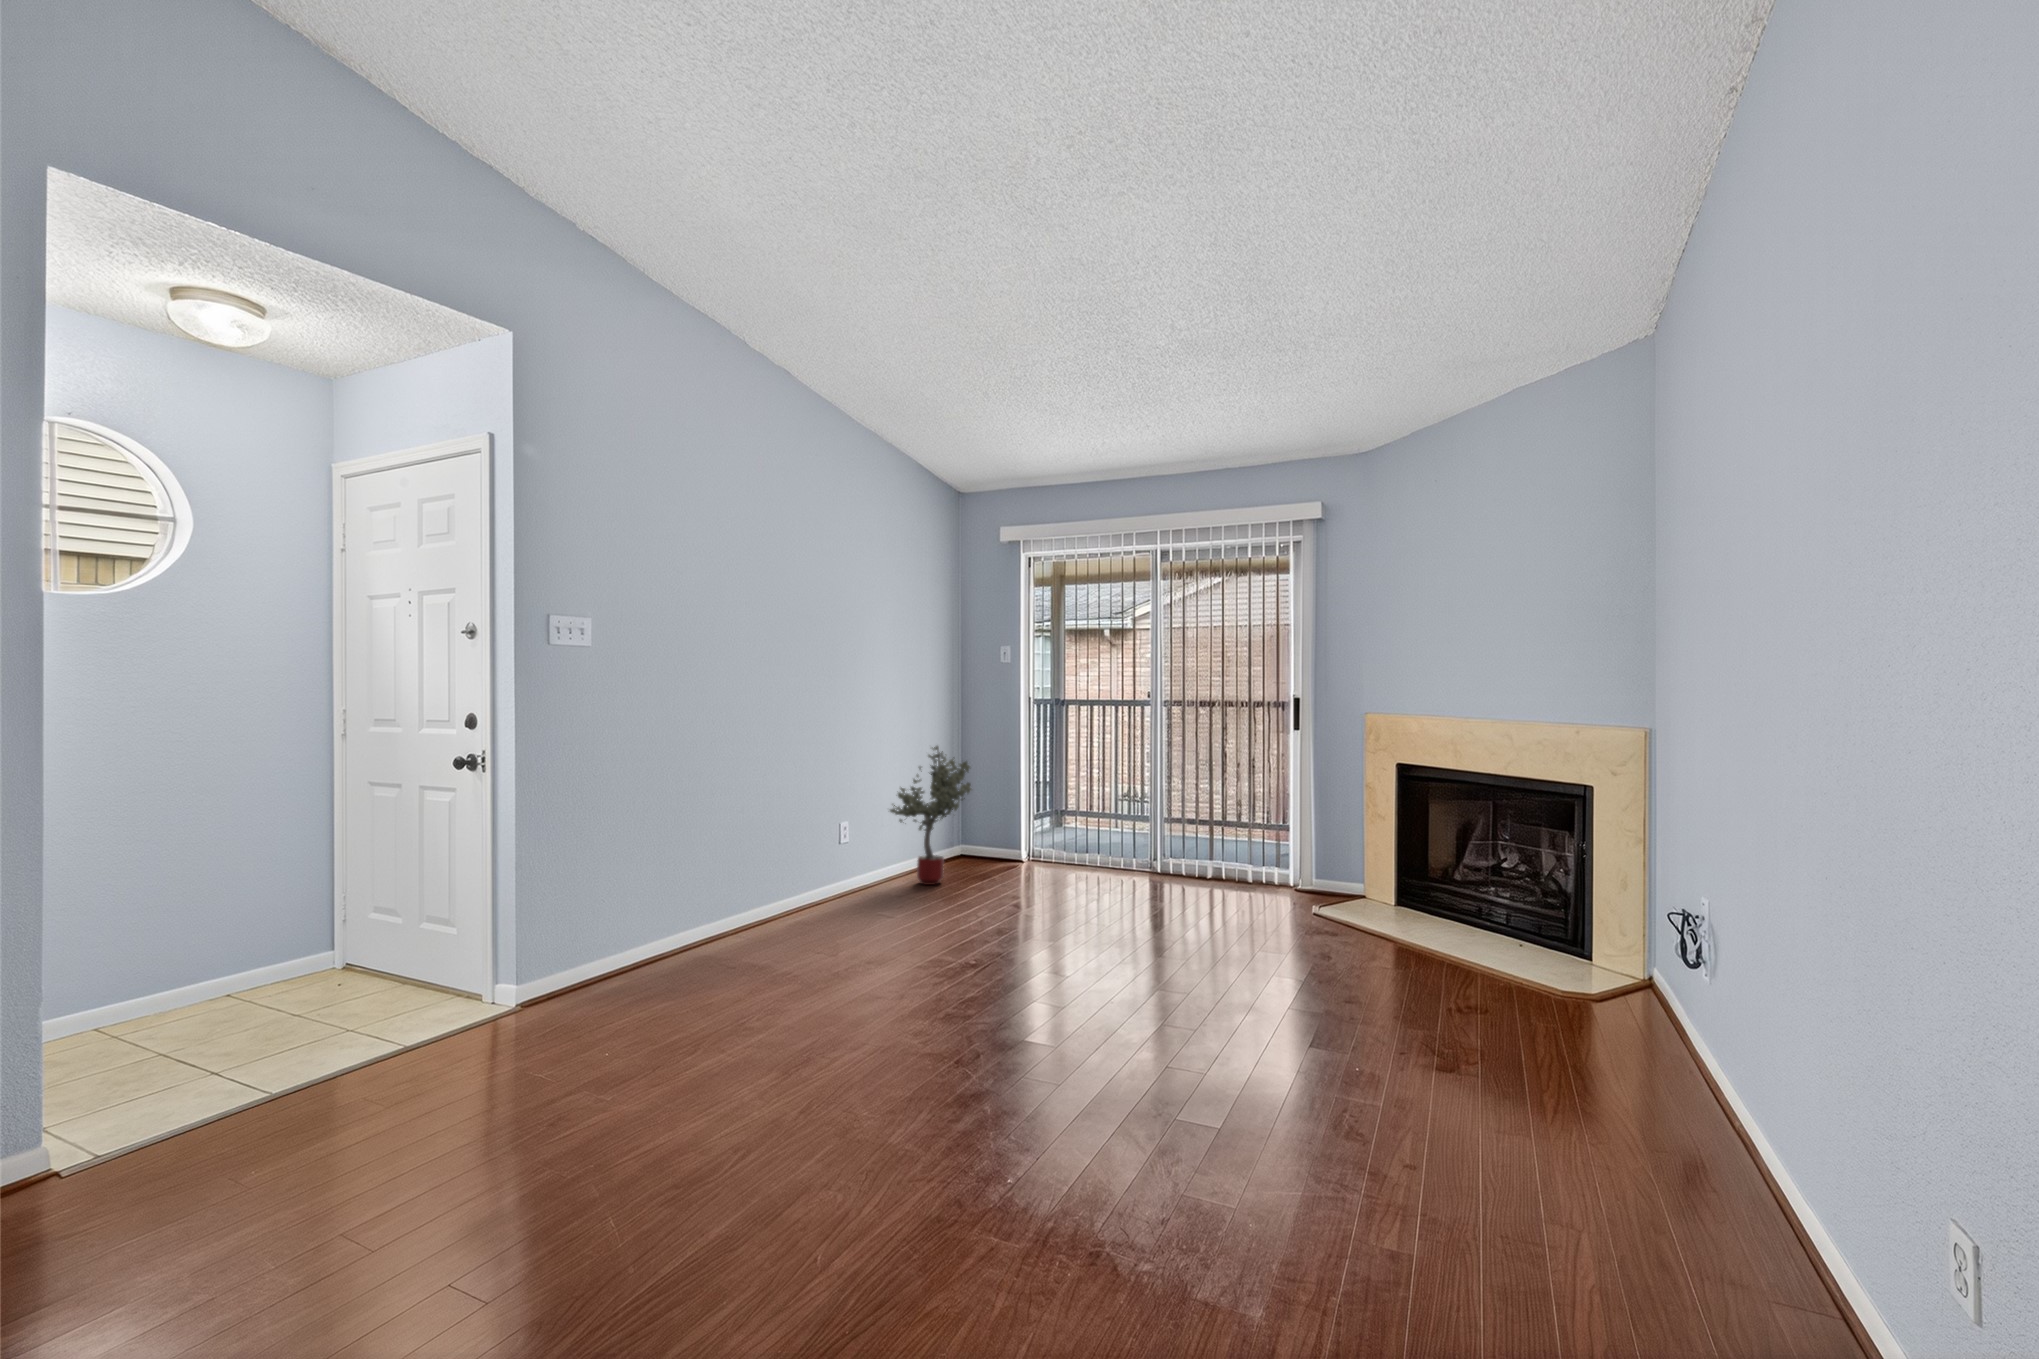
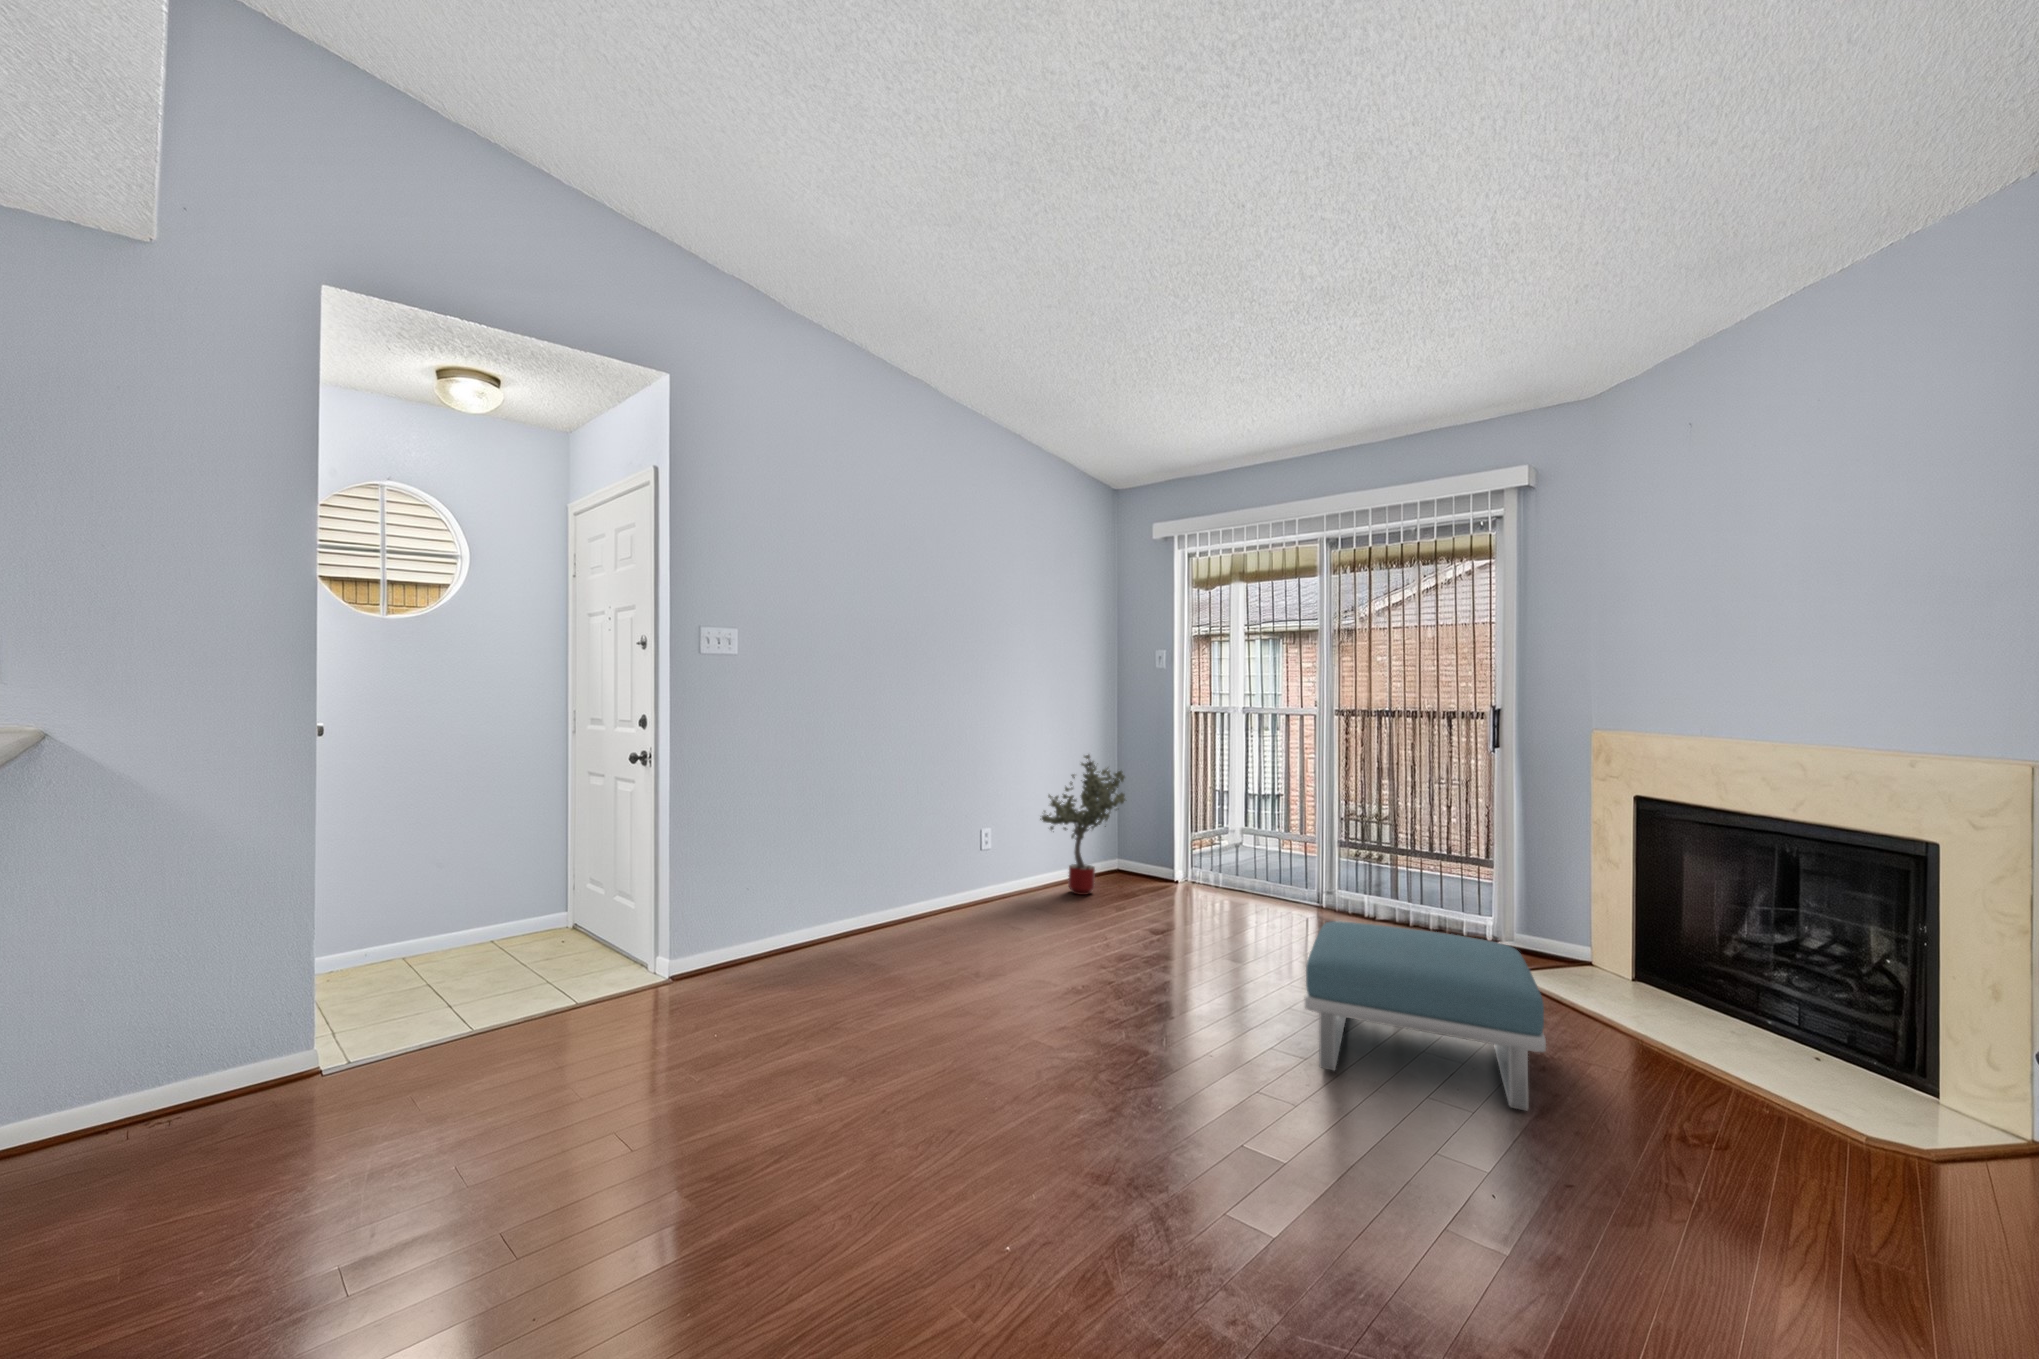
footstool: none [1180,878,1357,1002] -> present [1305,921,1546,1110]

